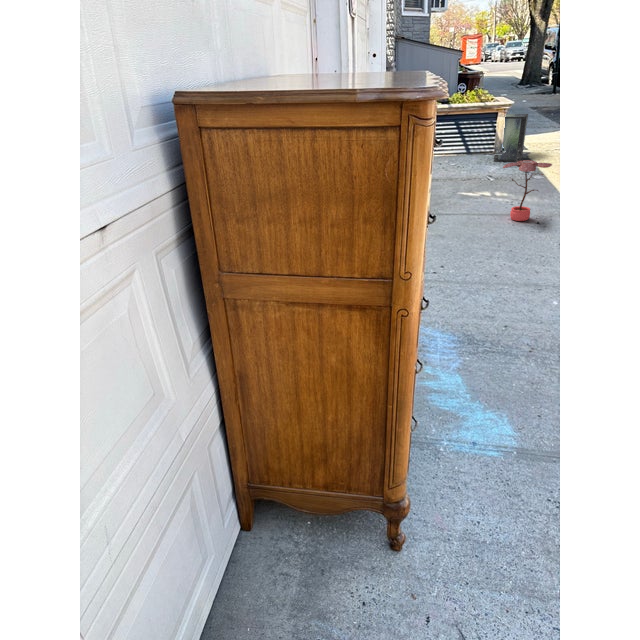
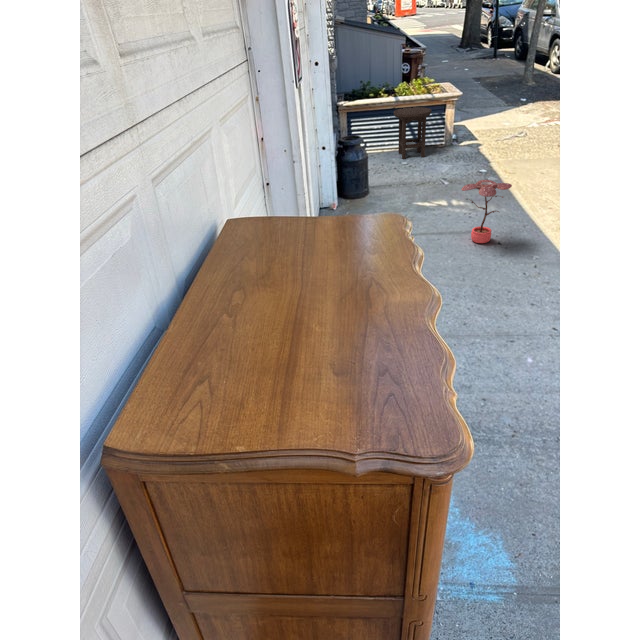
storage box: present [494,114,528,162] -> none [445,105,477,157]
stool: none [446,115,483,162] -> present [394,107,432,159]

